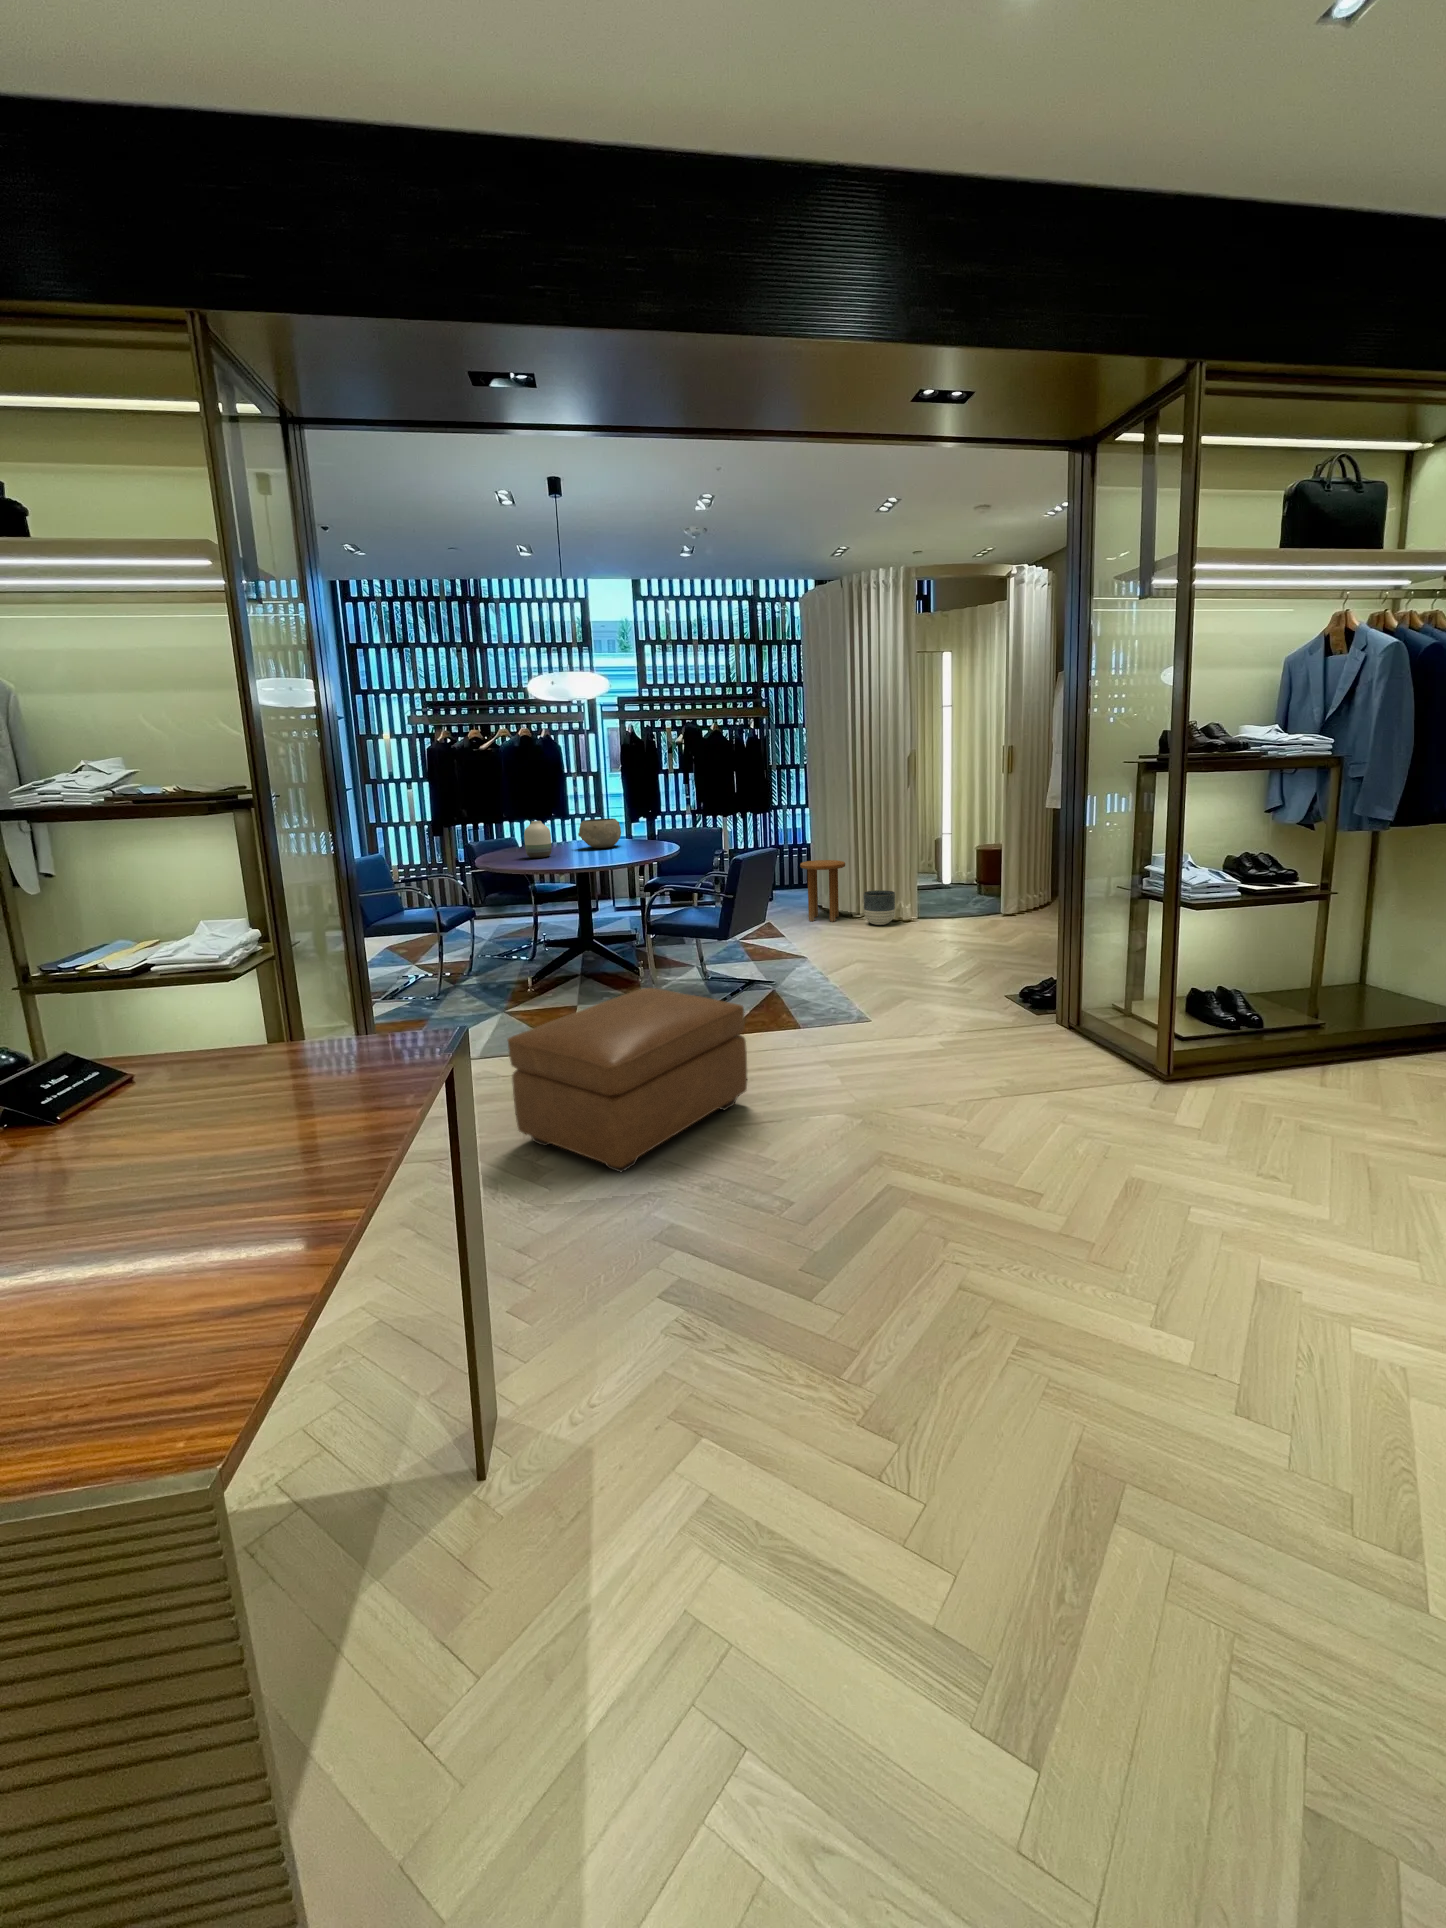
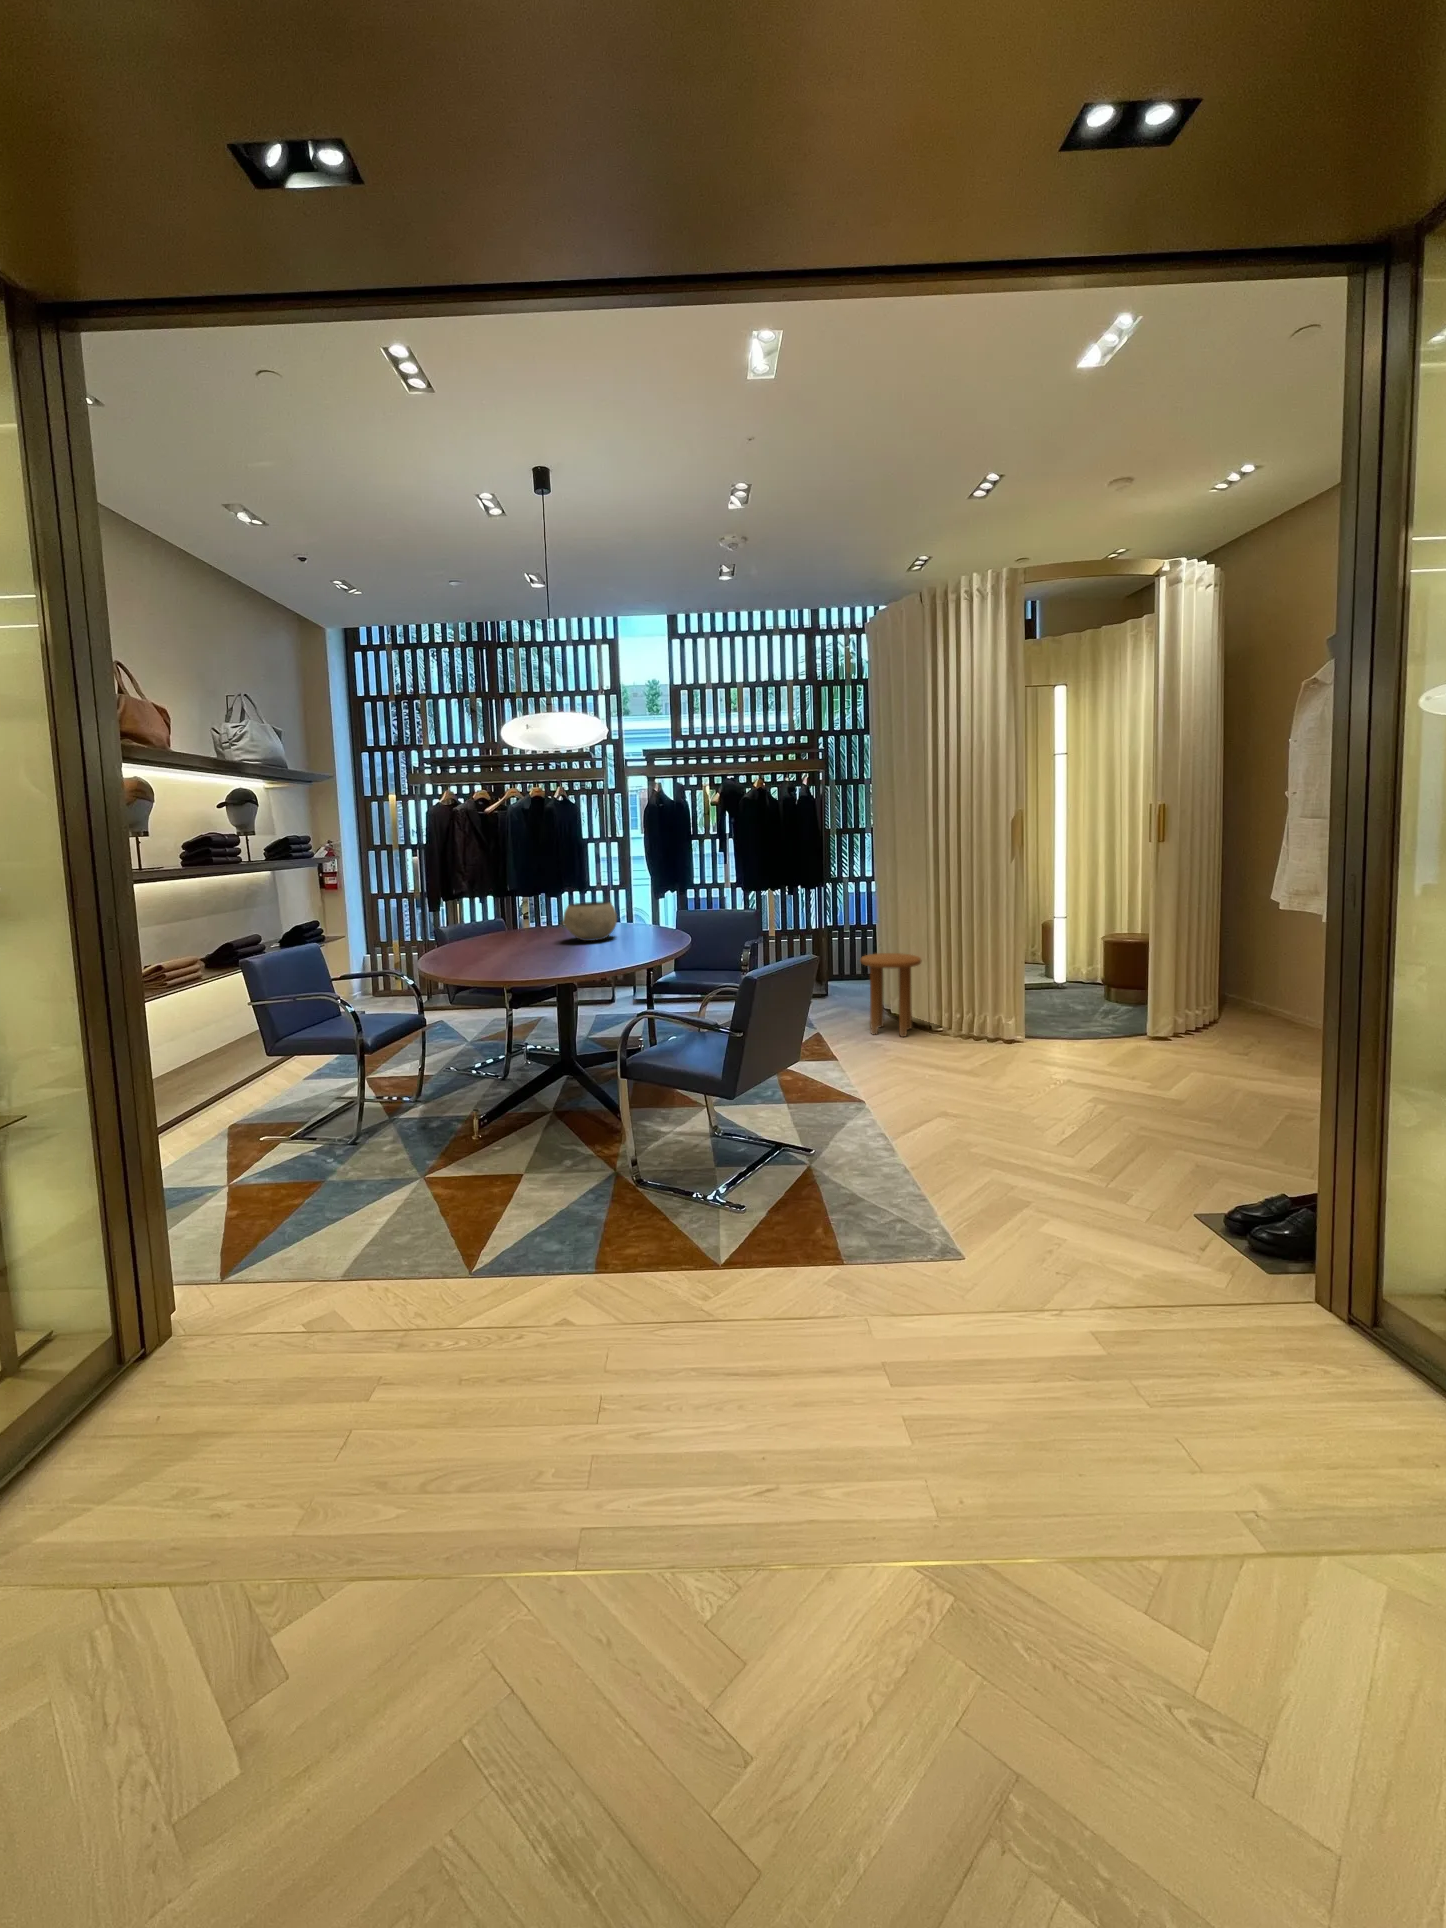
vase: present [524,821,552,858] -> none [487,906,522,954]
planter: present [863,890,895,925] -> none [946,998,992,1047]
ottoman: present [507,988,747,1172] -> none [232,1229,714,1786]

